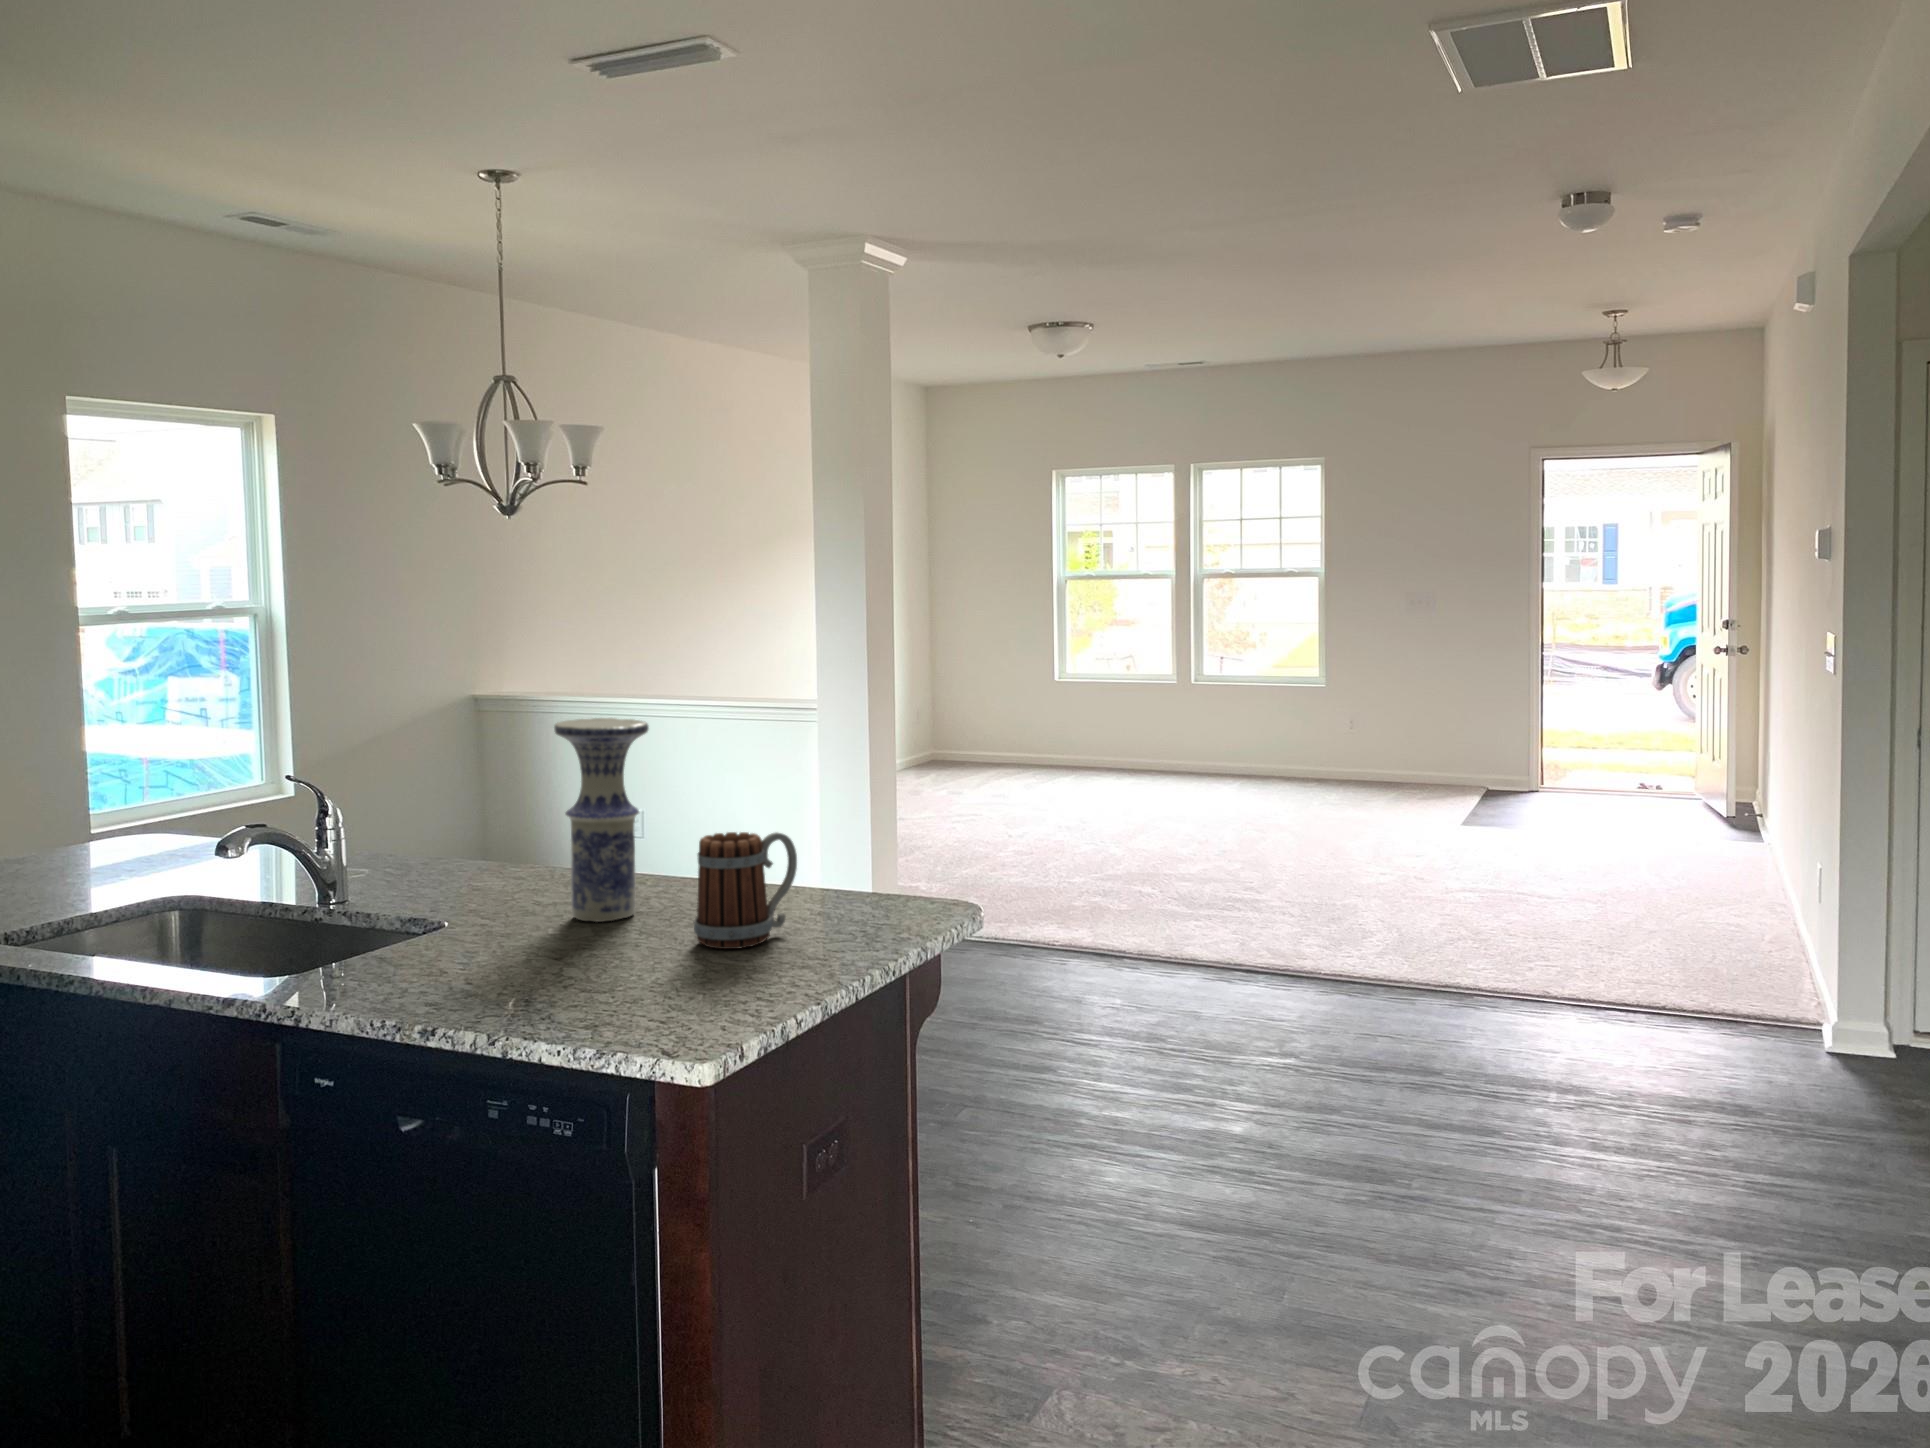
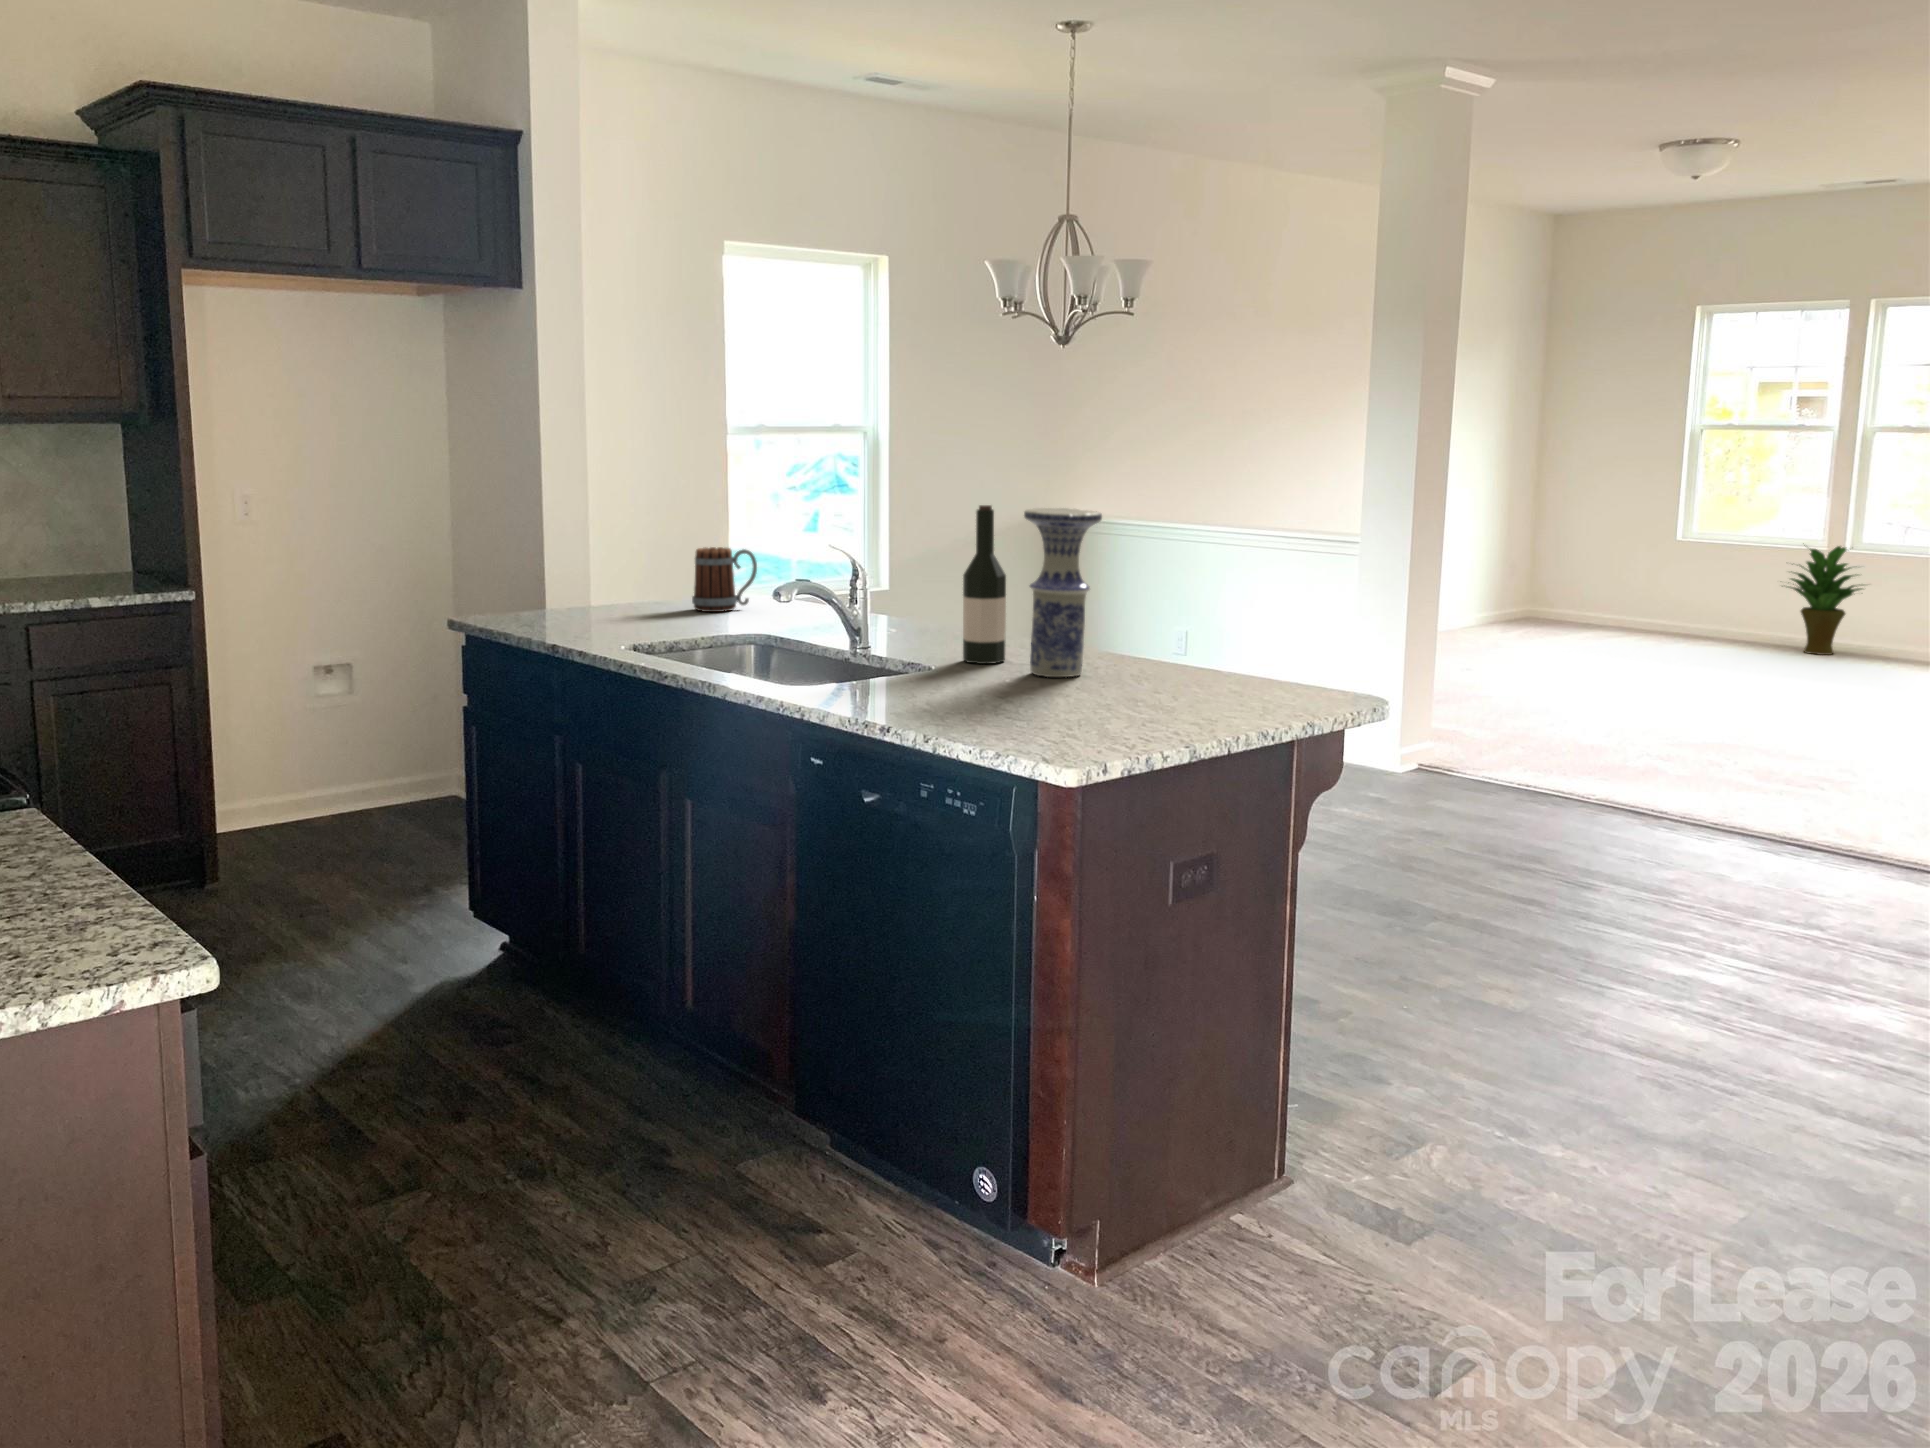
potted plant: none [1144,680,1218,778] -> present [1789,545,1862,655]
wine bottle: none [473,718,532,911] -> present [963,505,1006,664]
mug: present [694,832,797,949] -> present [692,547,757,612]

